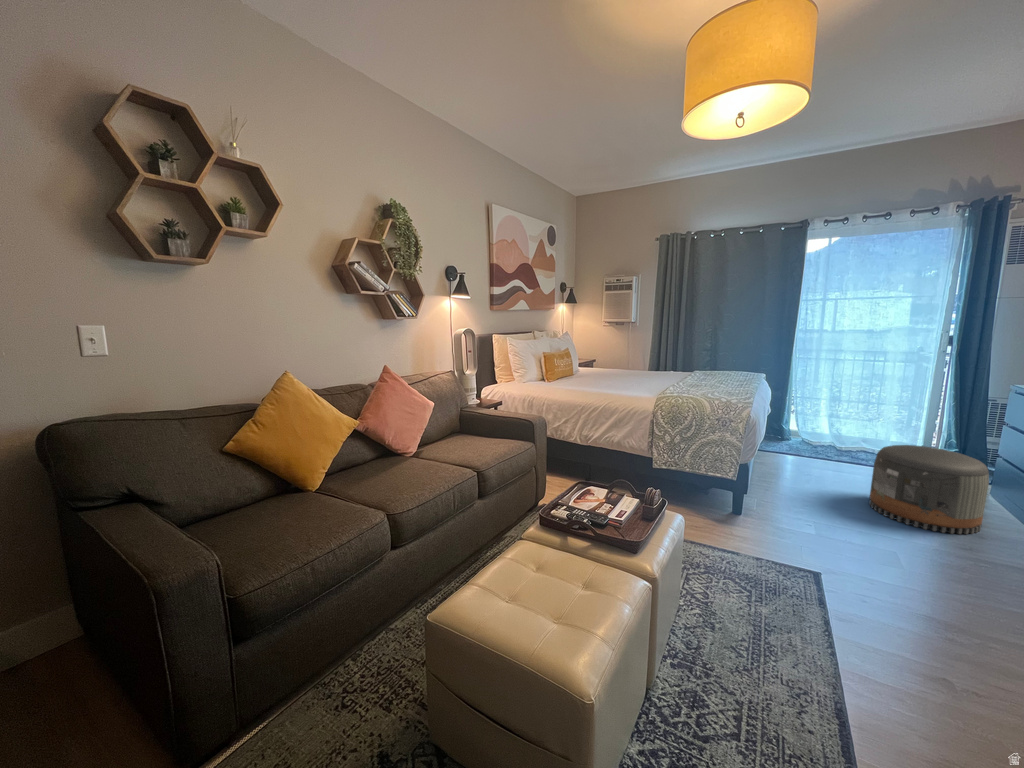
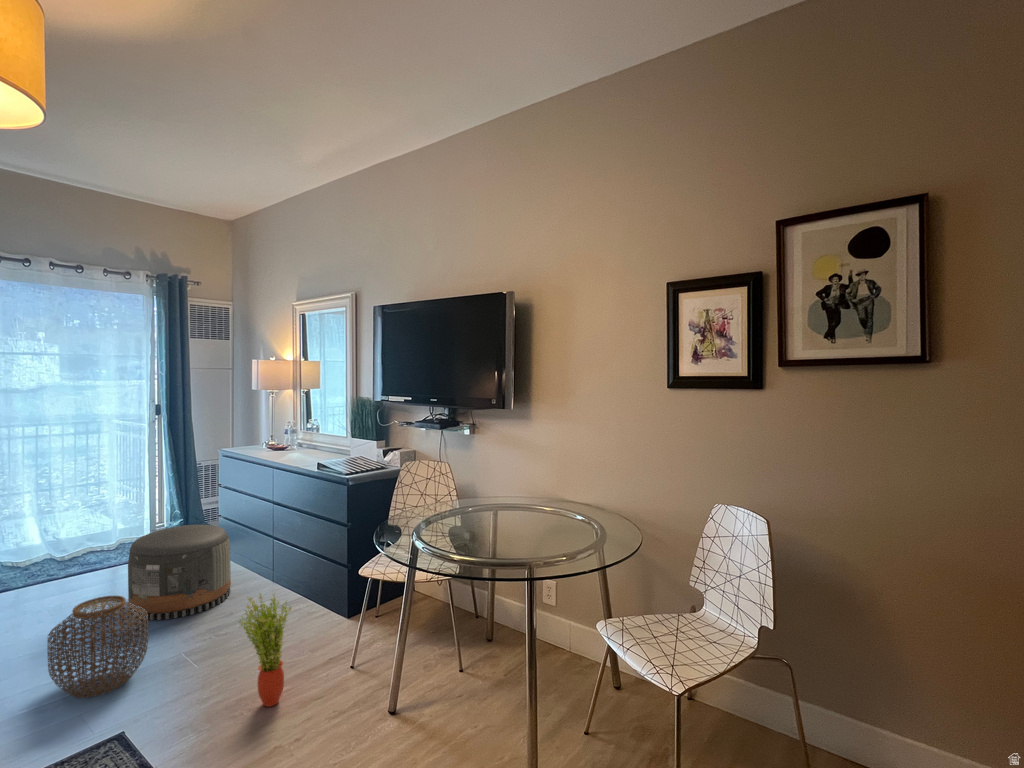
woven basket: none [790,472,867,545] -> present [48,596,148,698]
potted plant: none [936,522,1013,647] -> present [239,594,292,707]

